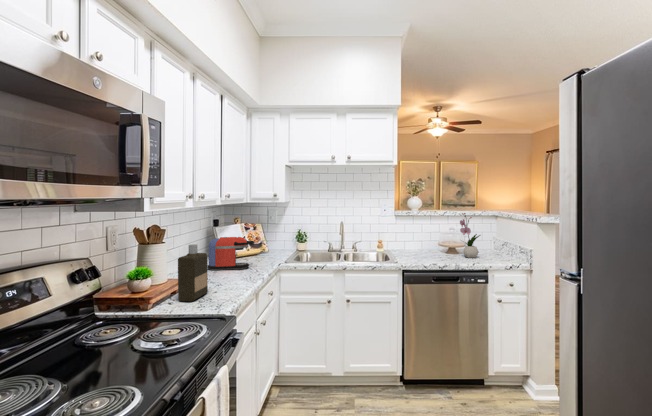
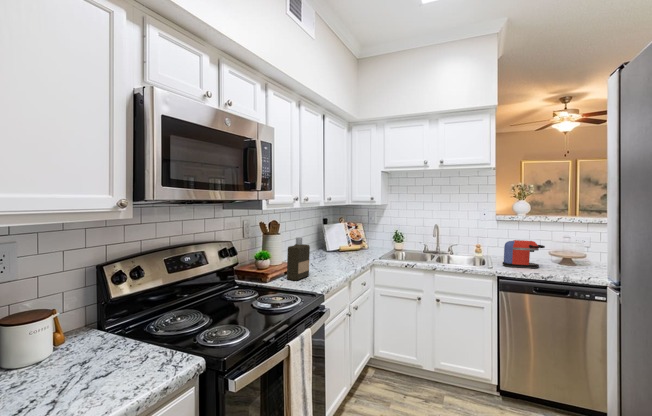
flower arrangement: present [460,213,480,258] -> none [565,224,590,272]
coffee maker: present [208,237,254,270] -> present [503,240,545,268]

